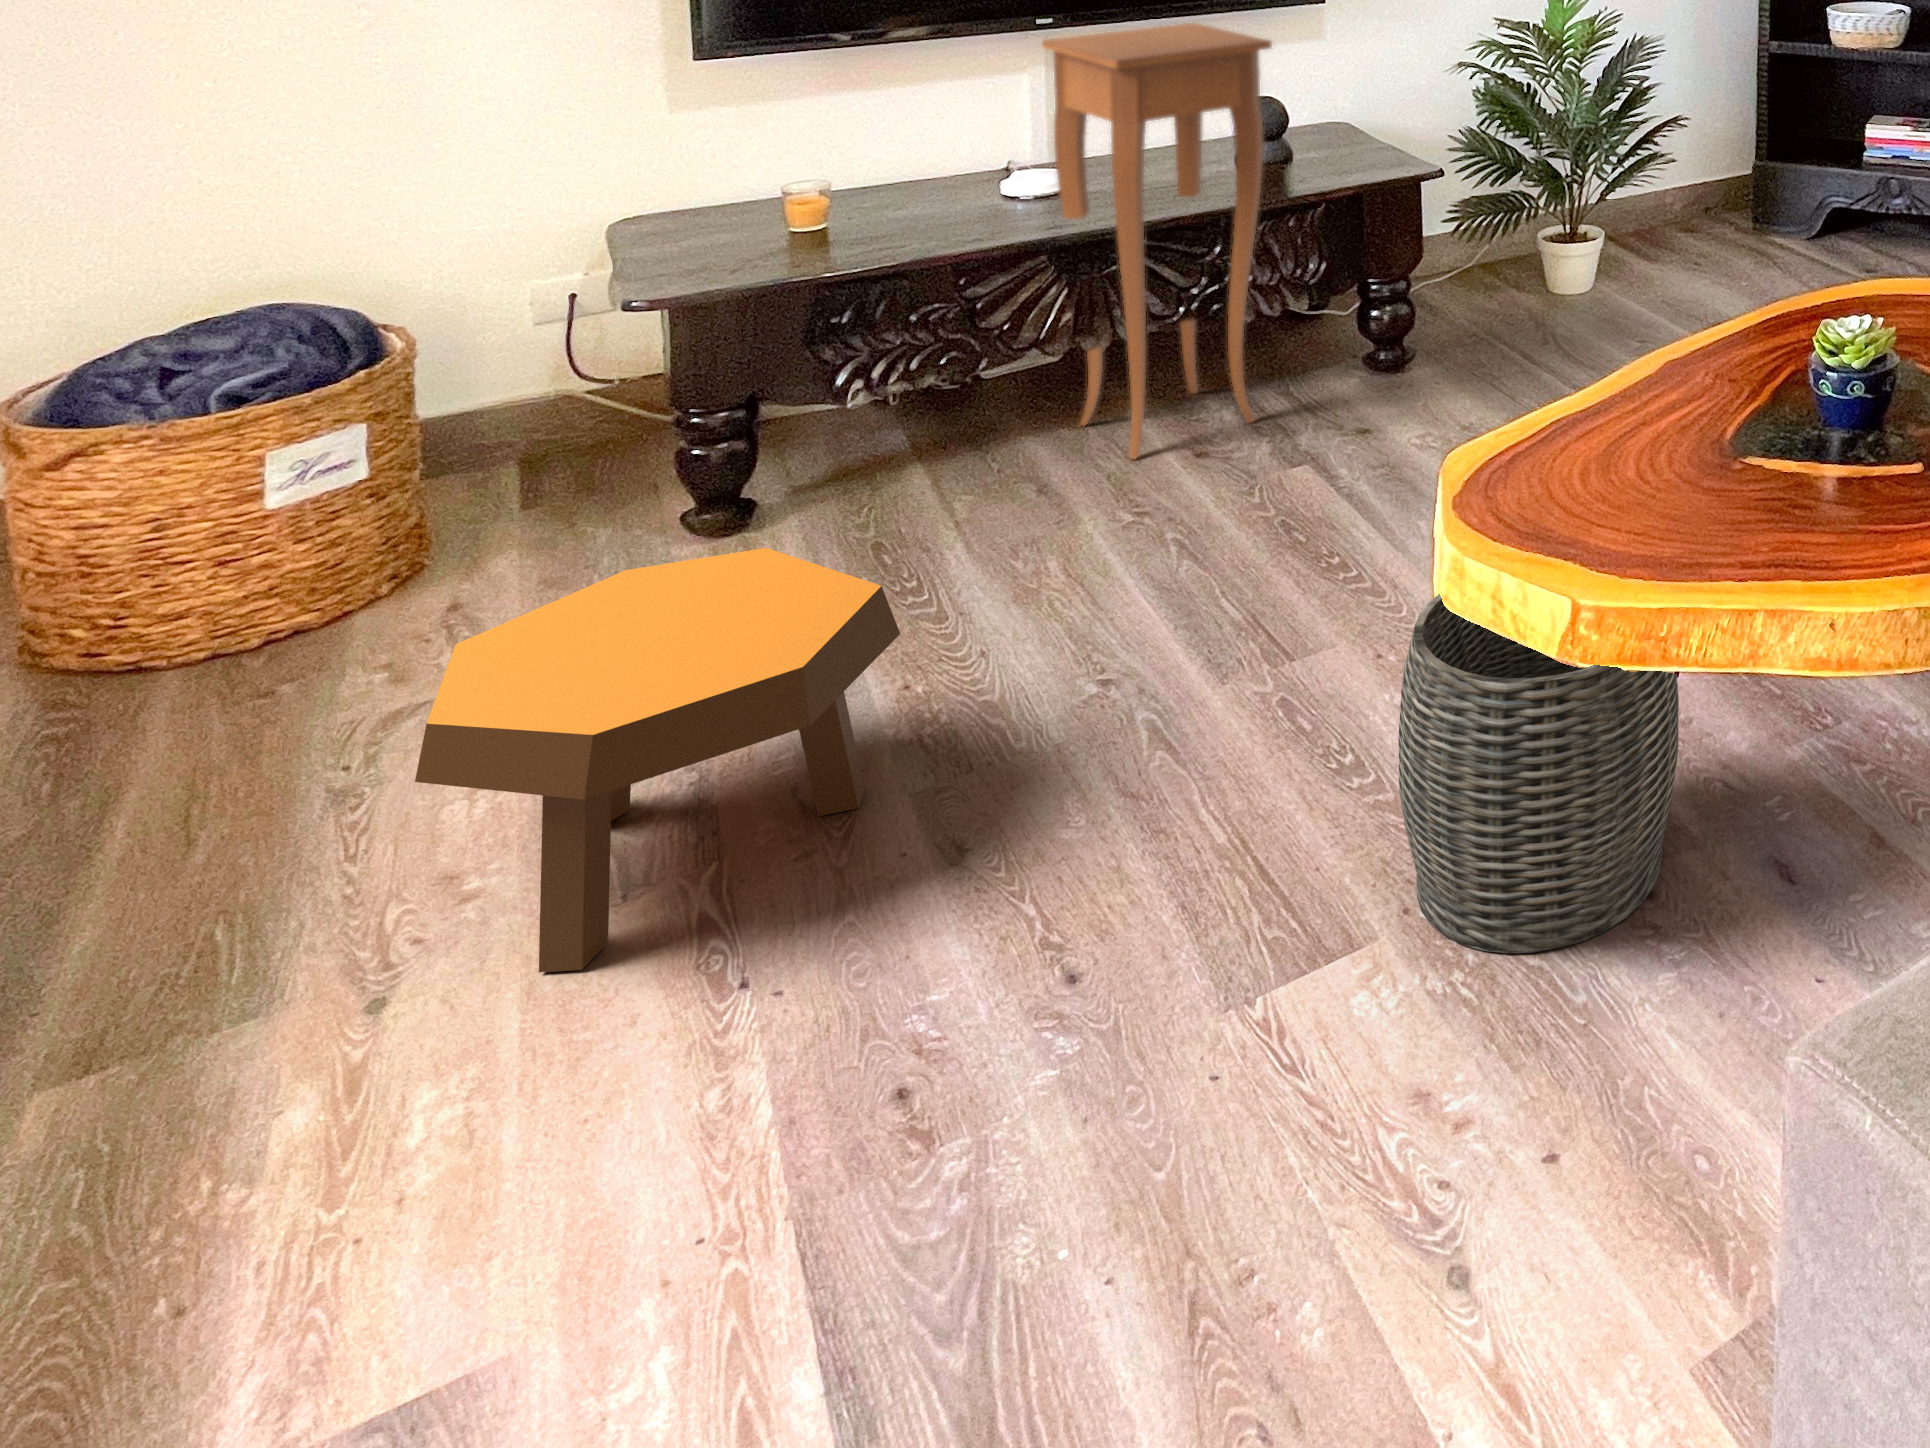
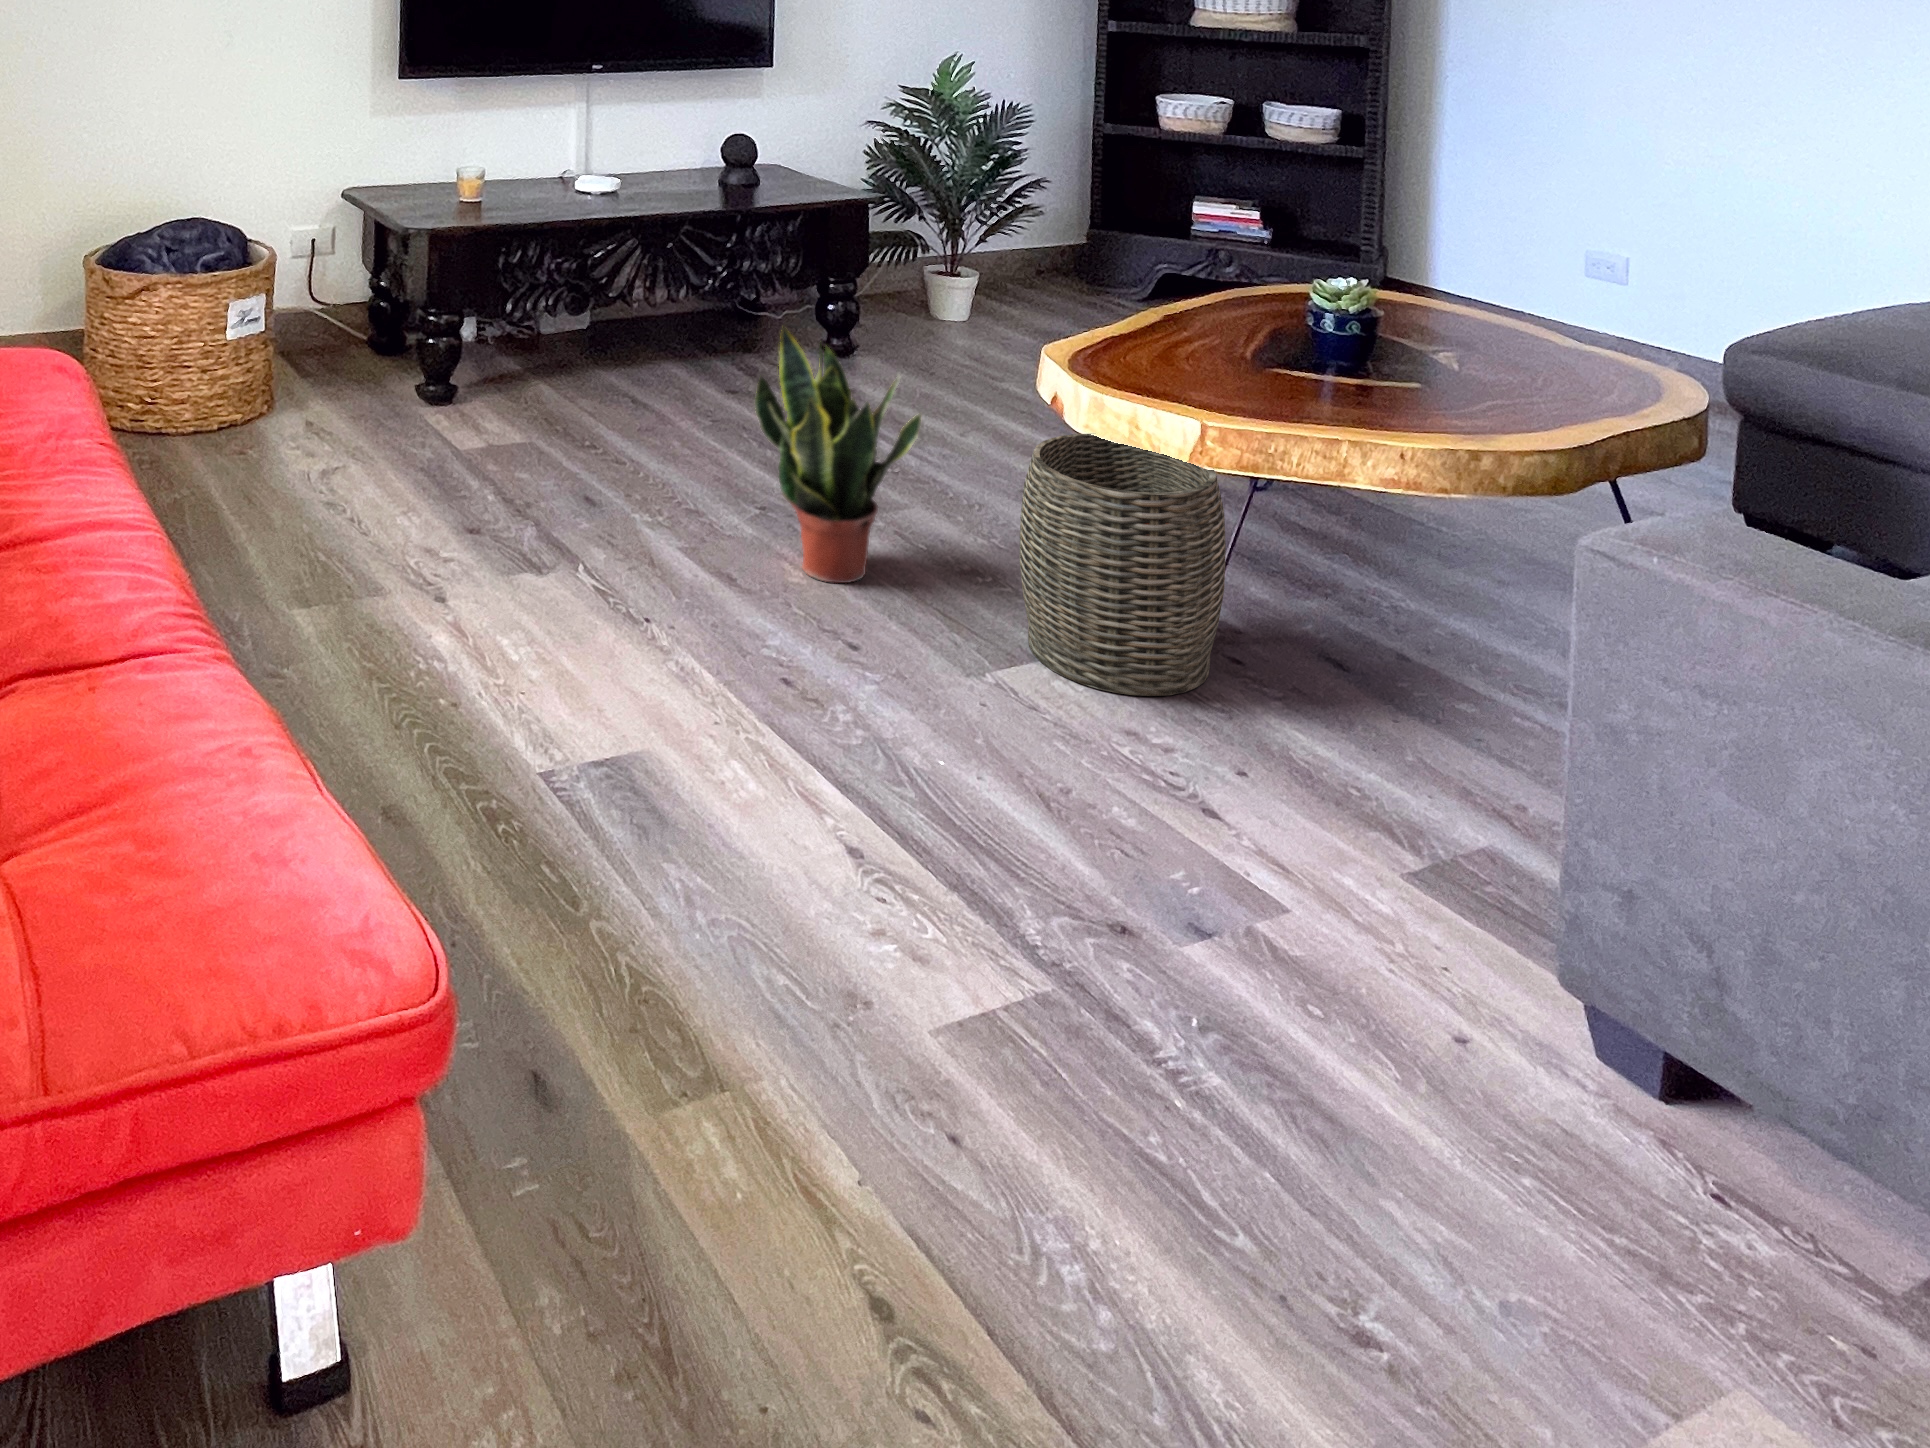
side table: present [1042,23,1272,459] -> none [620,71,780,388]
potted plant: none [1063,449,1309,805] -> present [755,327,921,583]
footstool: present [415,548,900,972] -> none [412,382,652,609]

